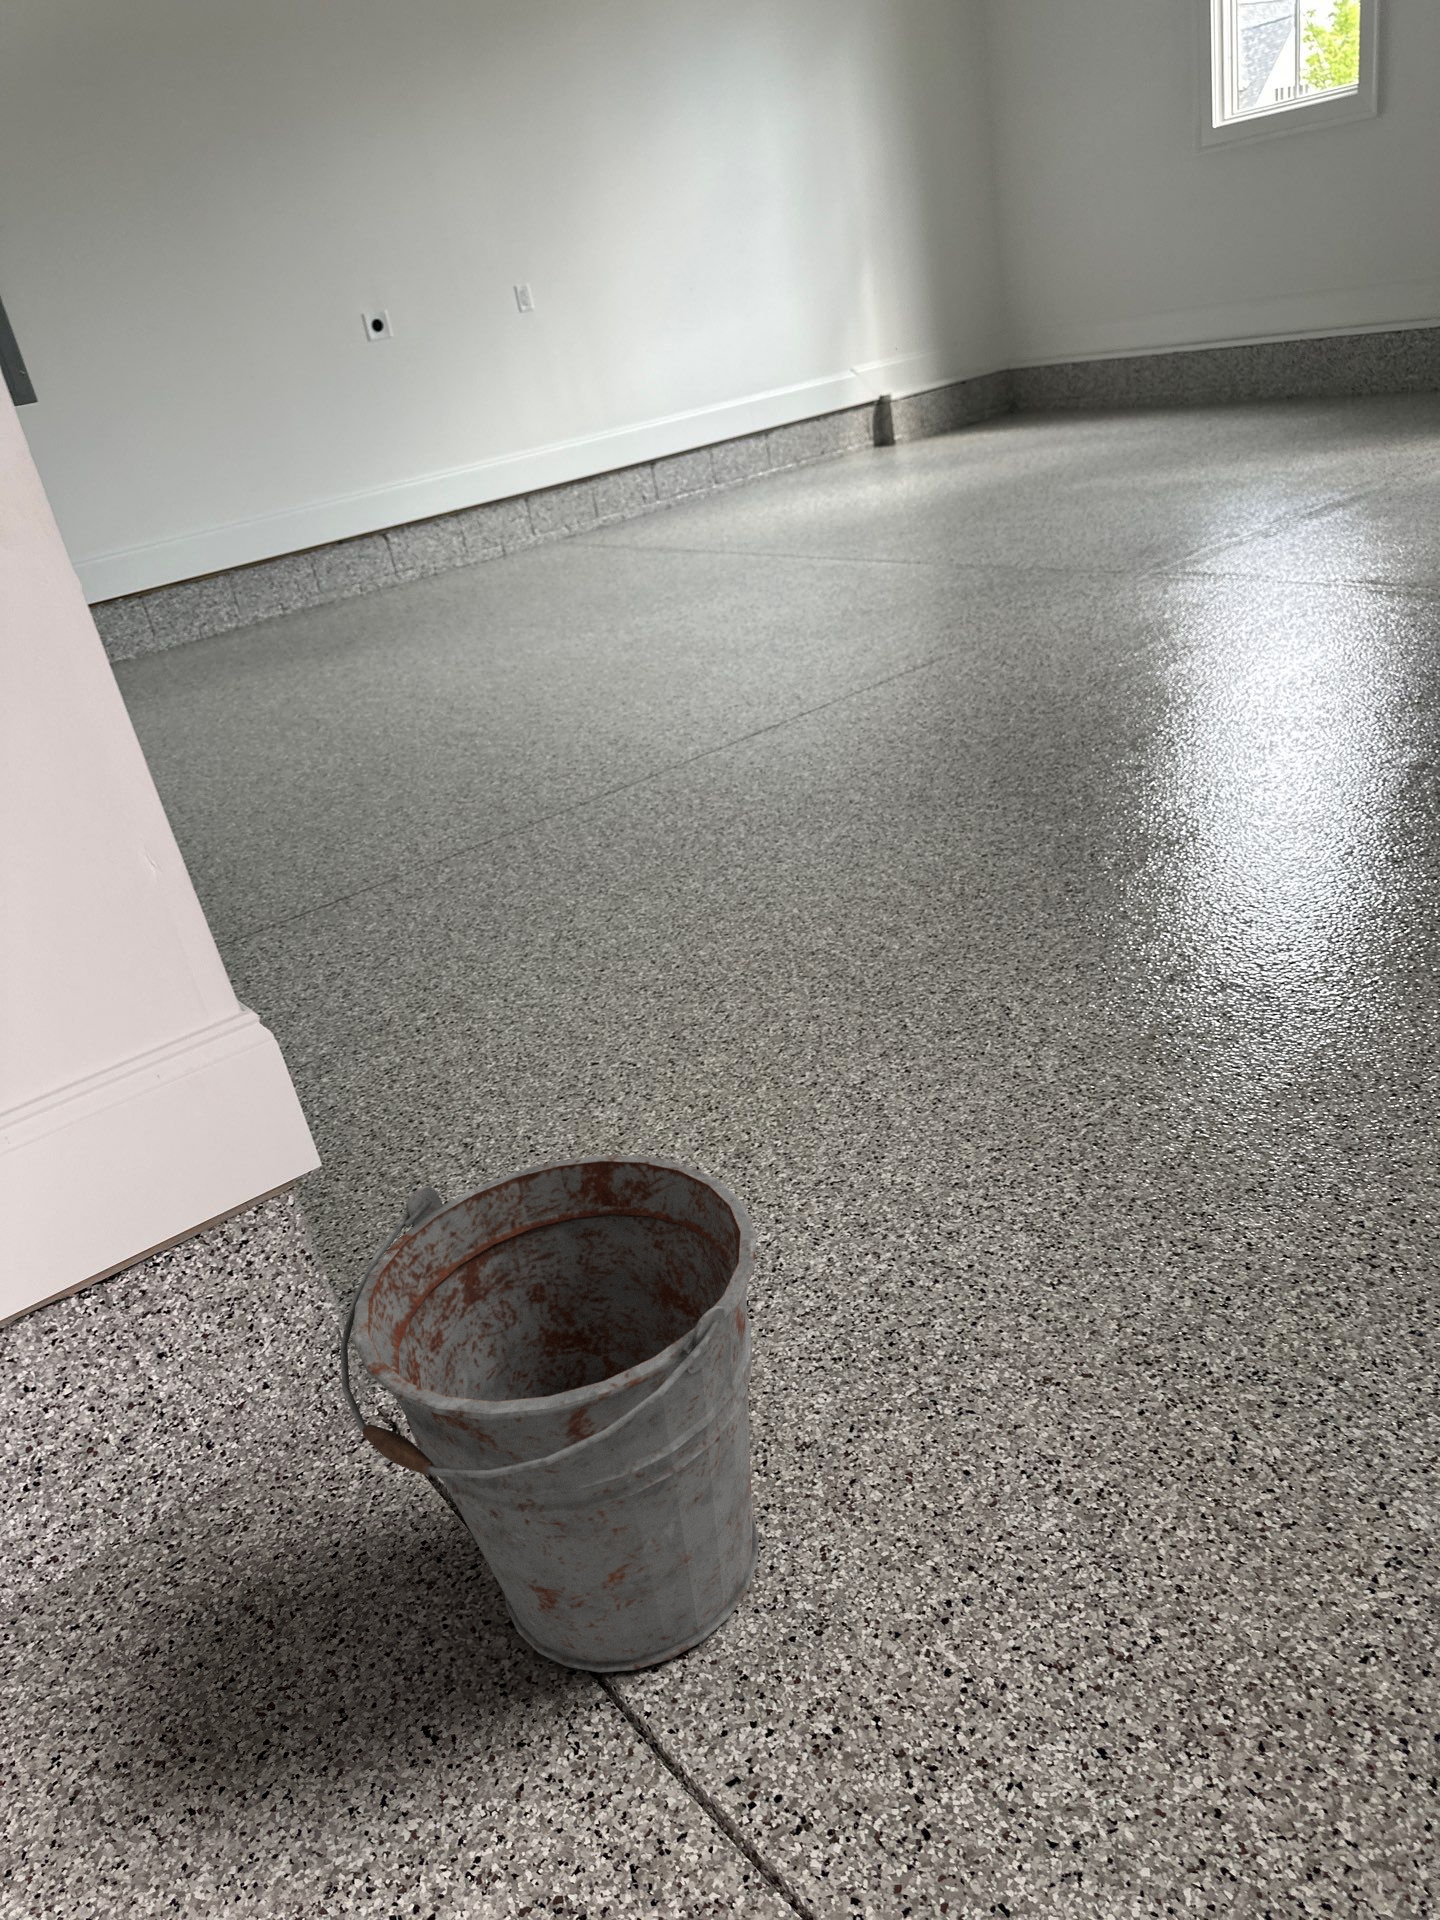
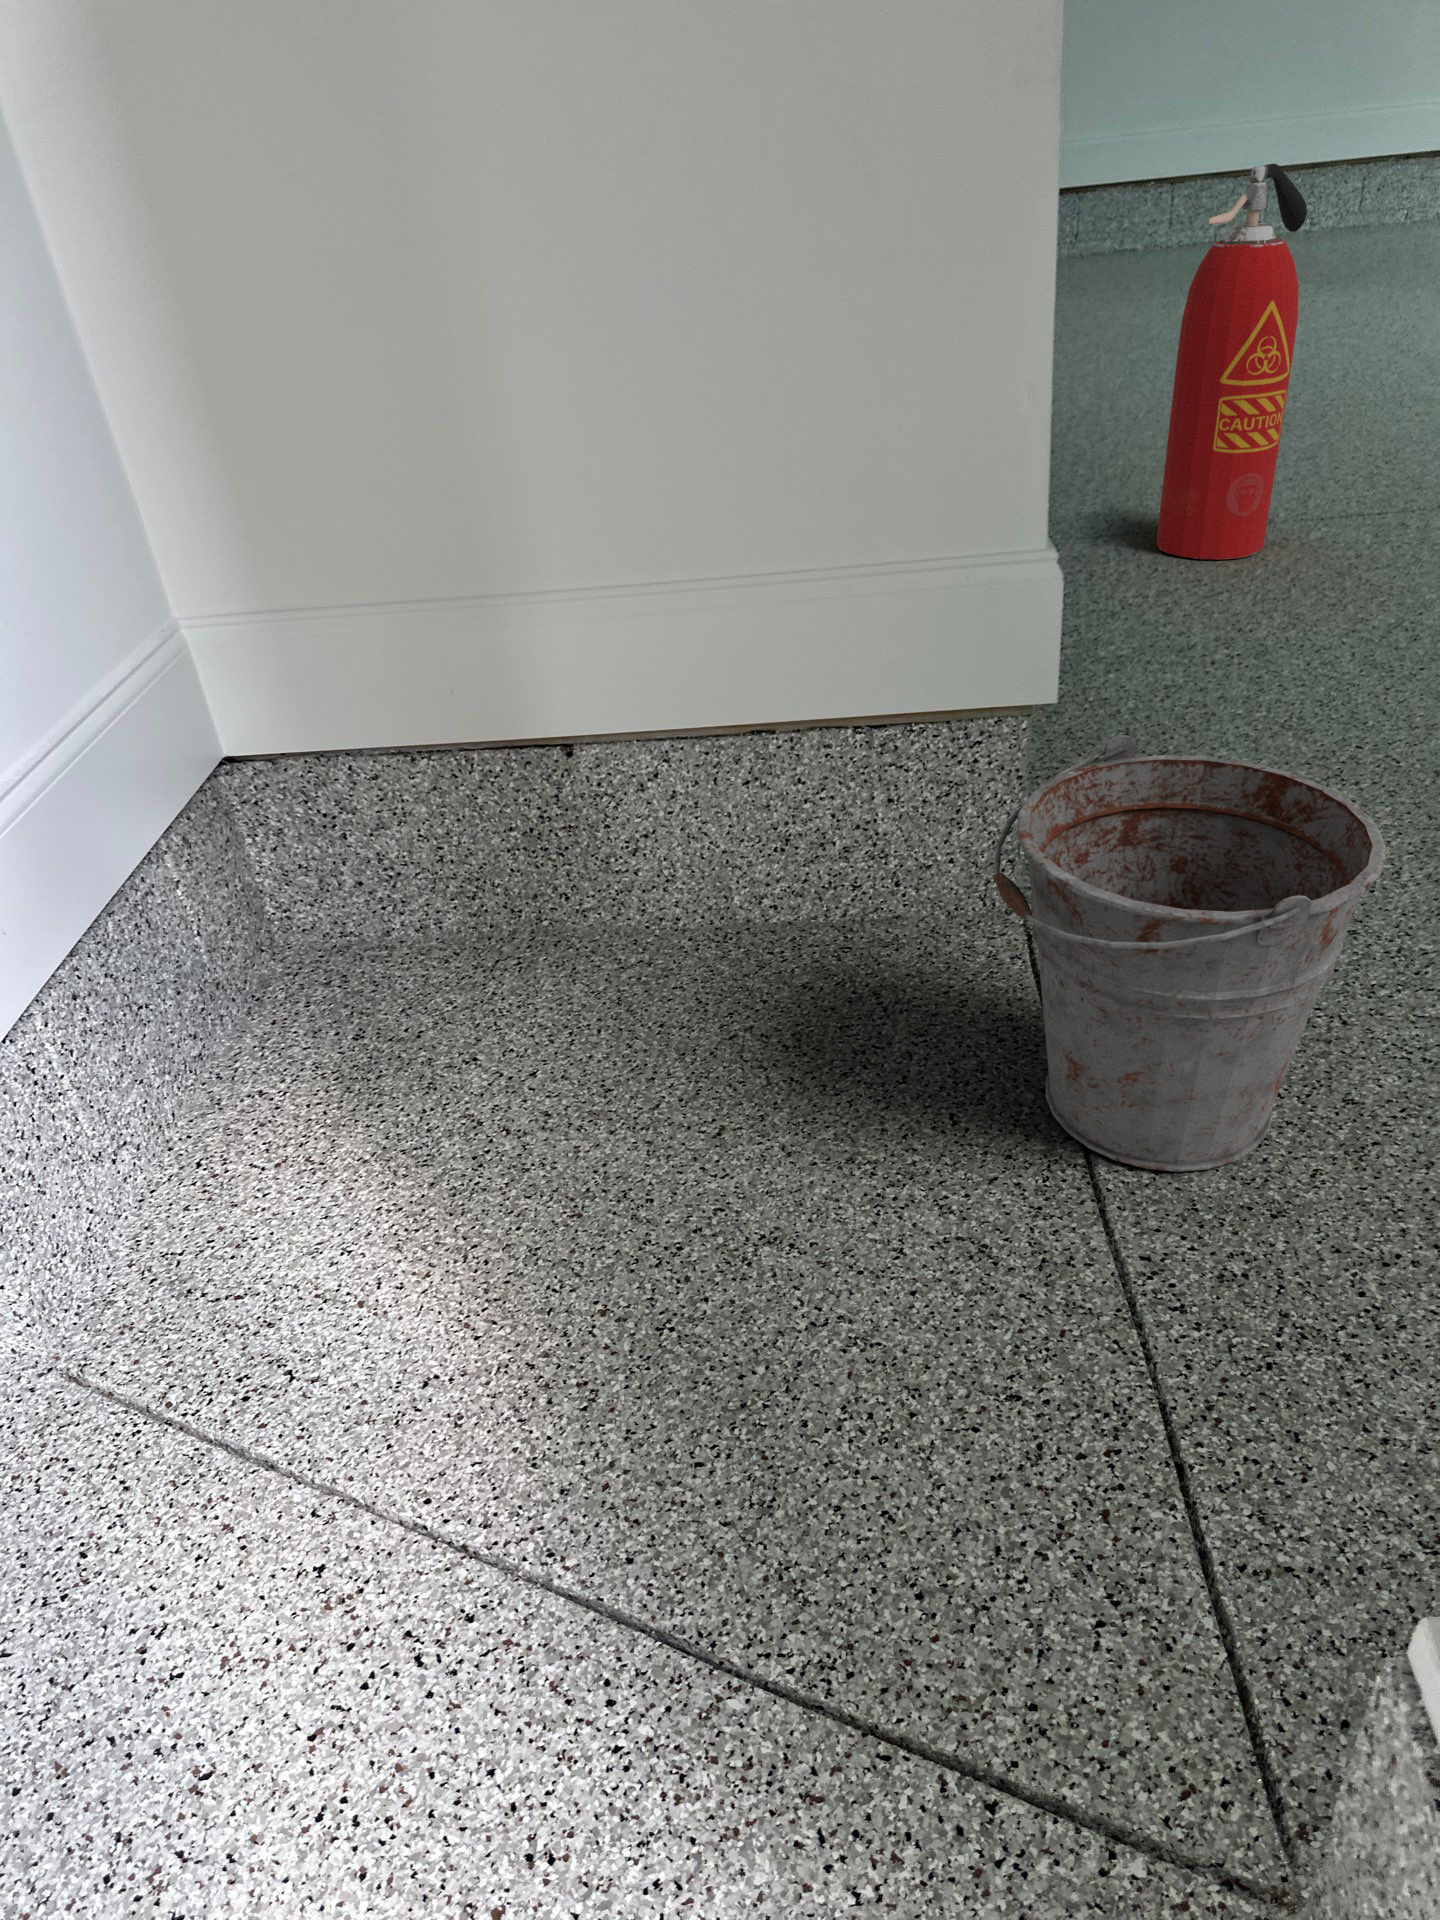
fire extinguisher: none [214,543,399,918] -> present [1157,164,1307,559]

